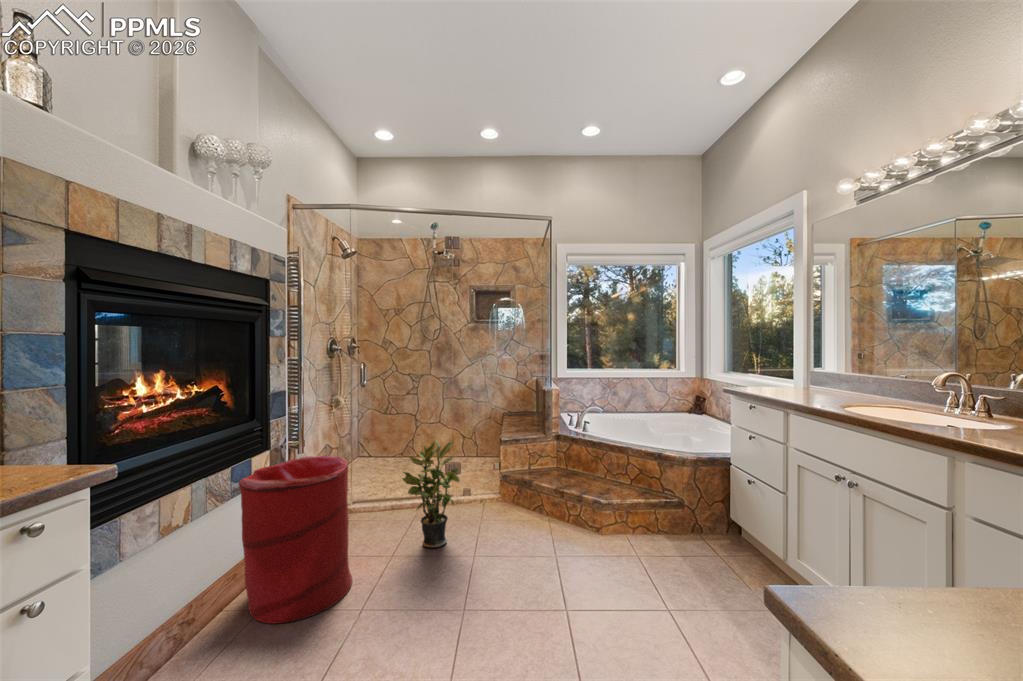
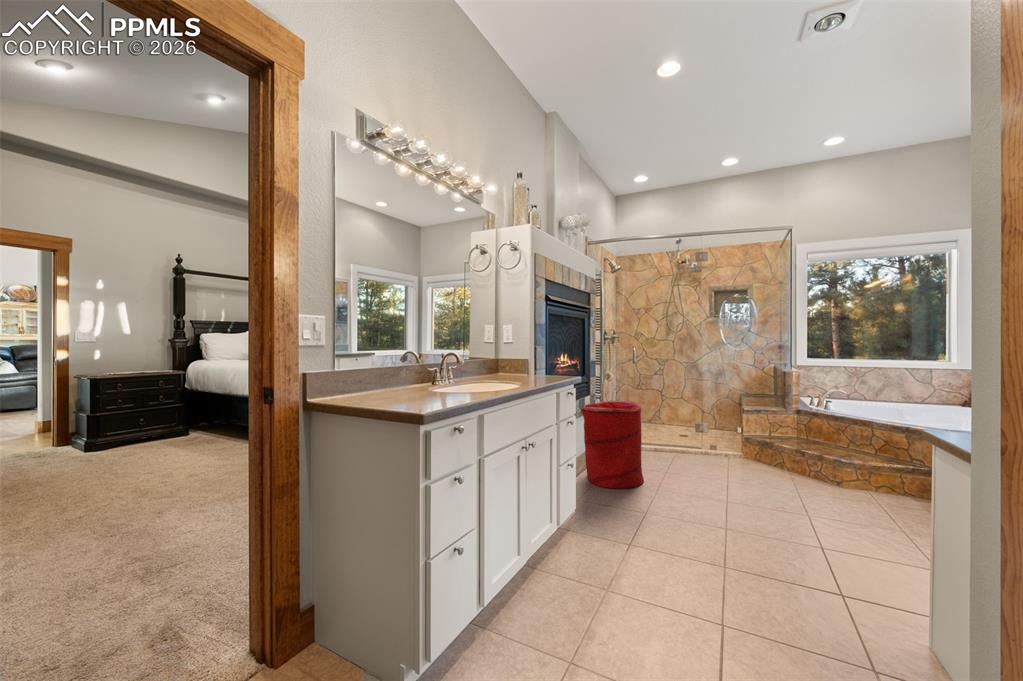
potted plant: present [403,440,459,548] -> none [670,399,713,474]

